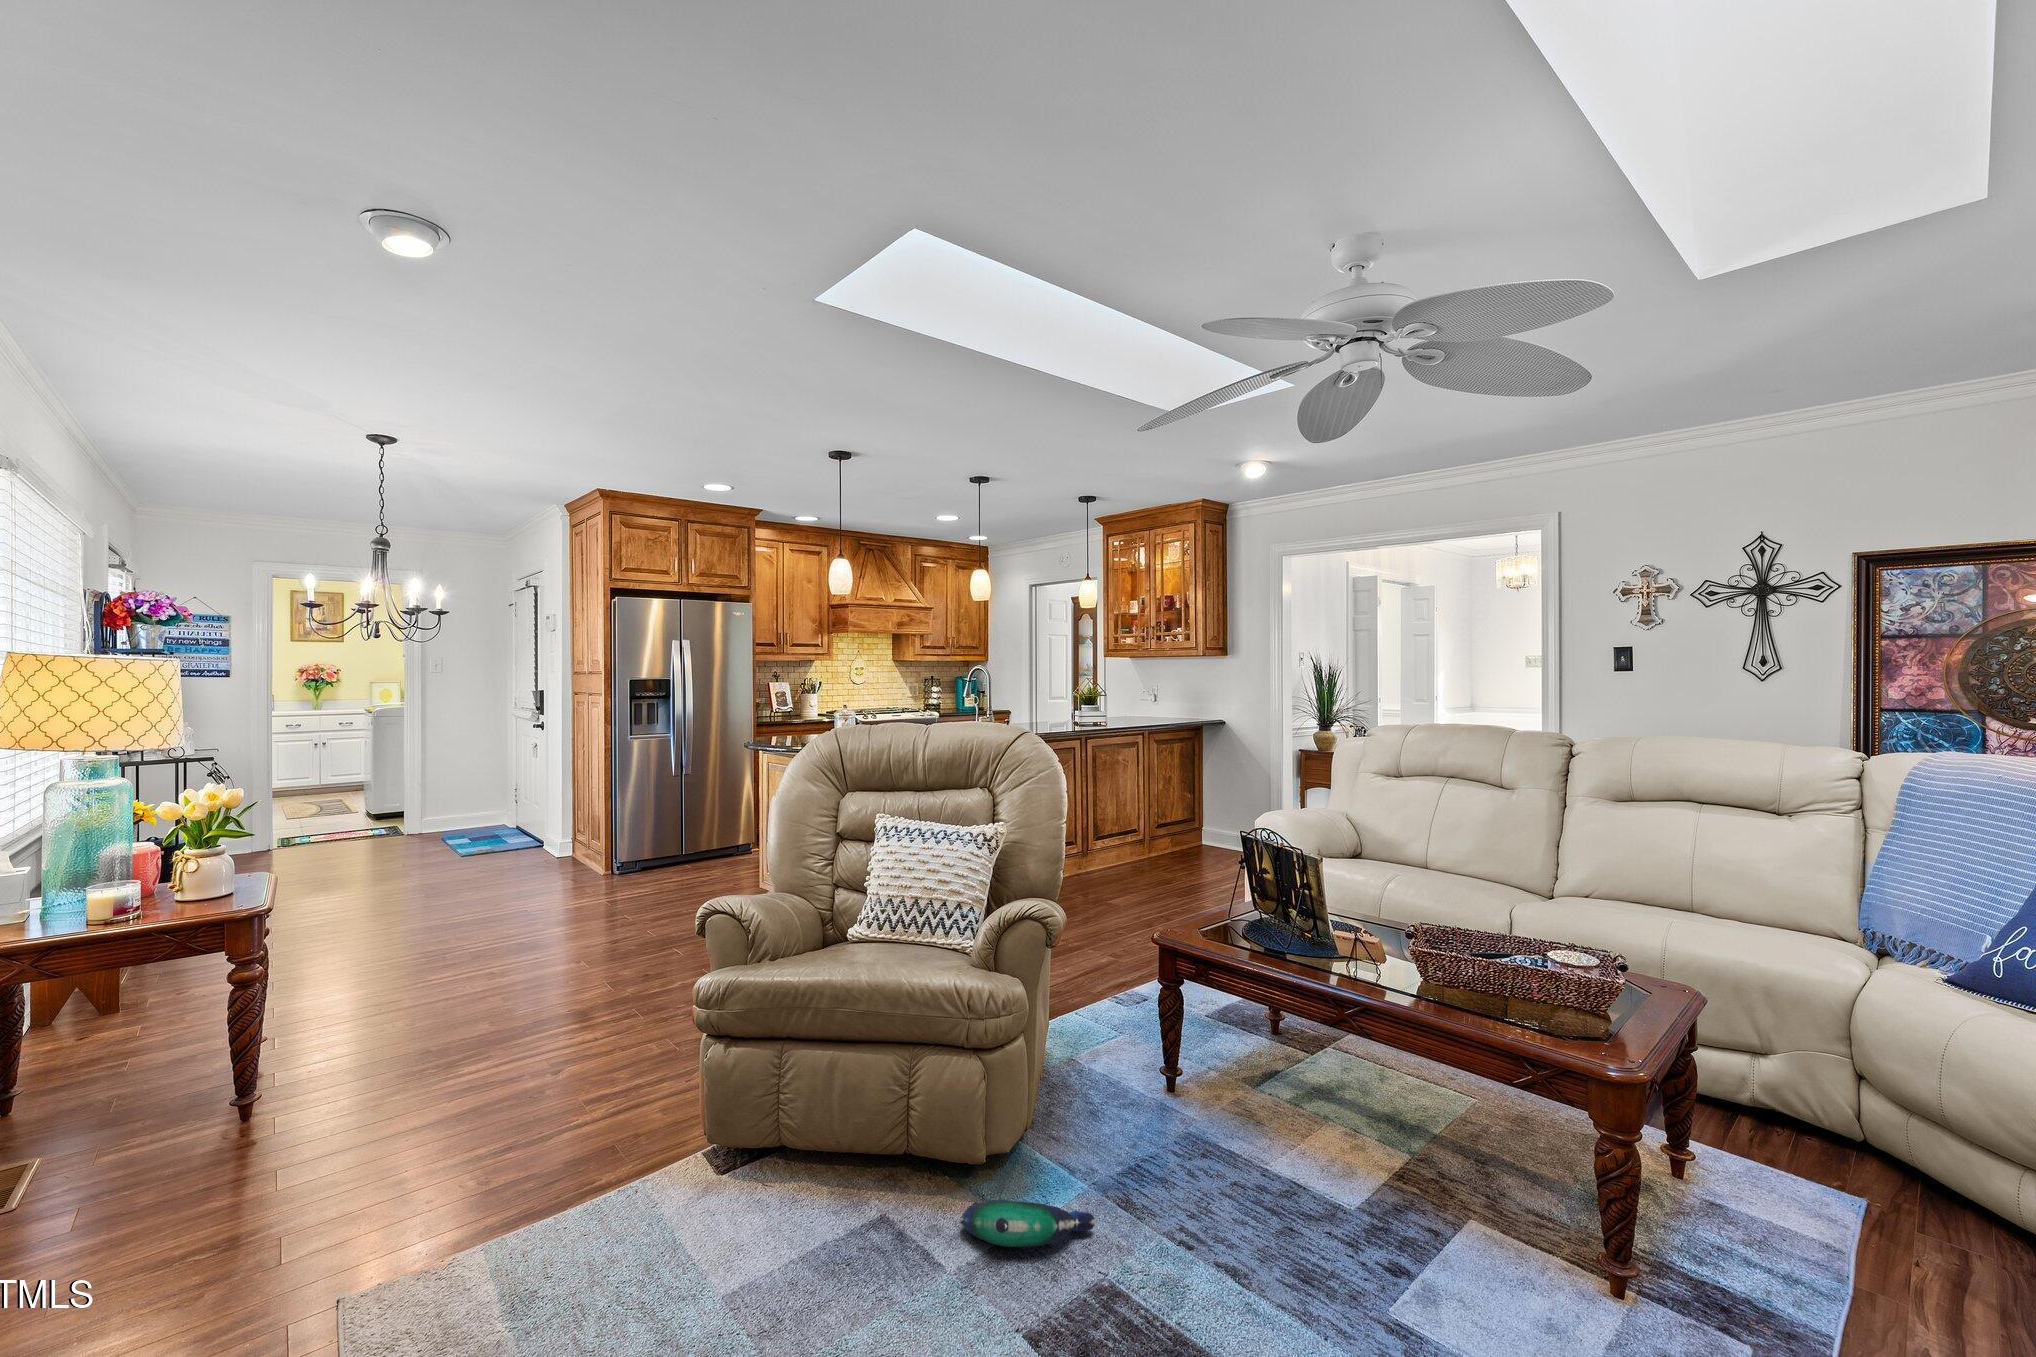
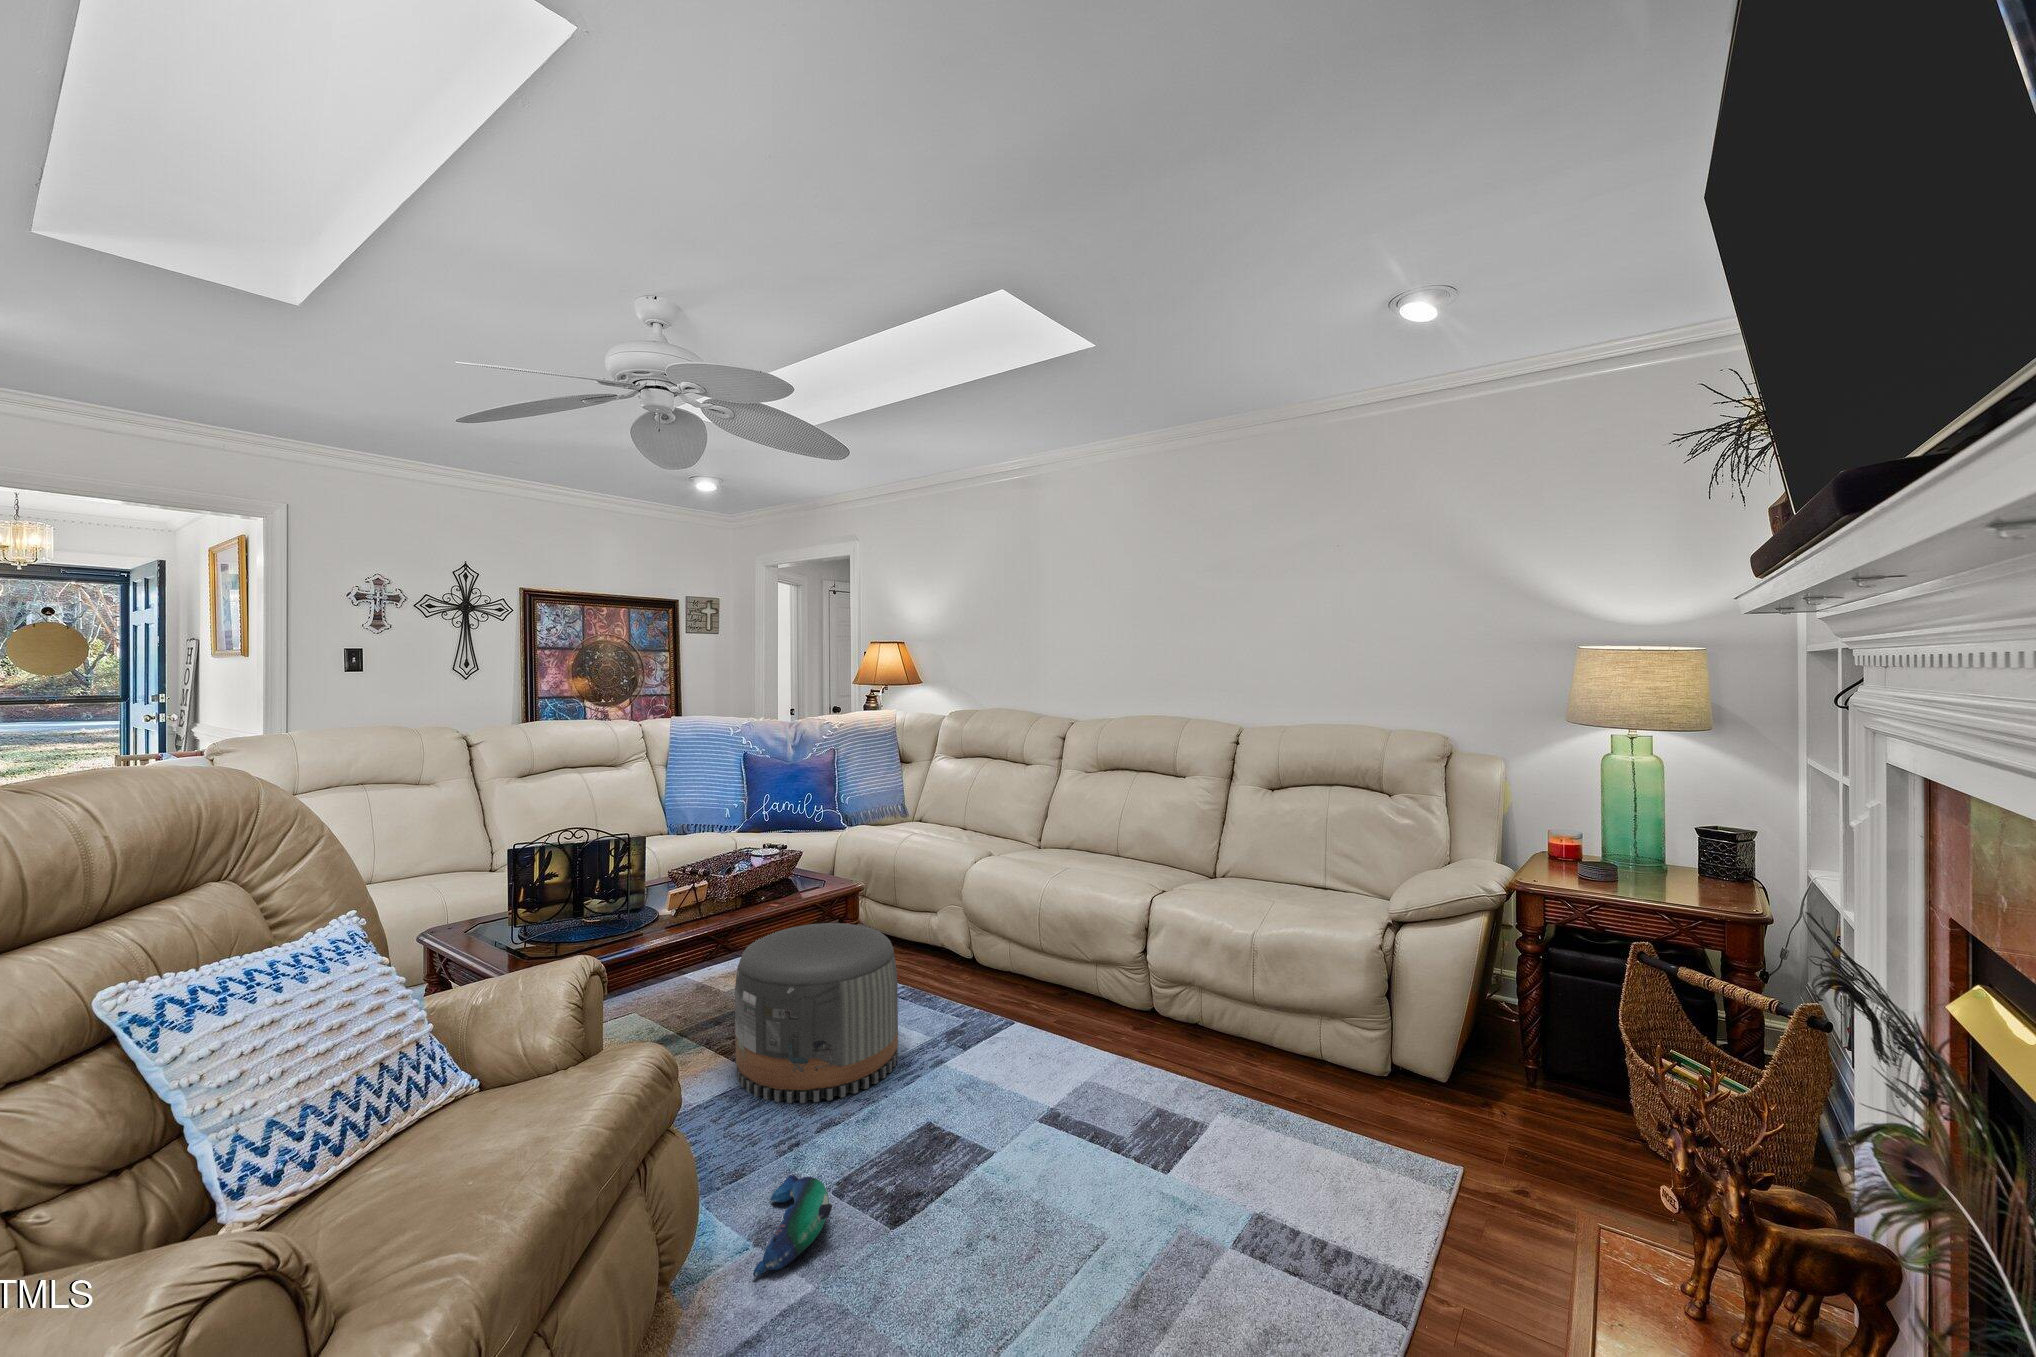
pouf: none [1275,1027,1527,1318] -> present [735,923,898,1103]

